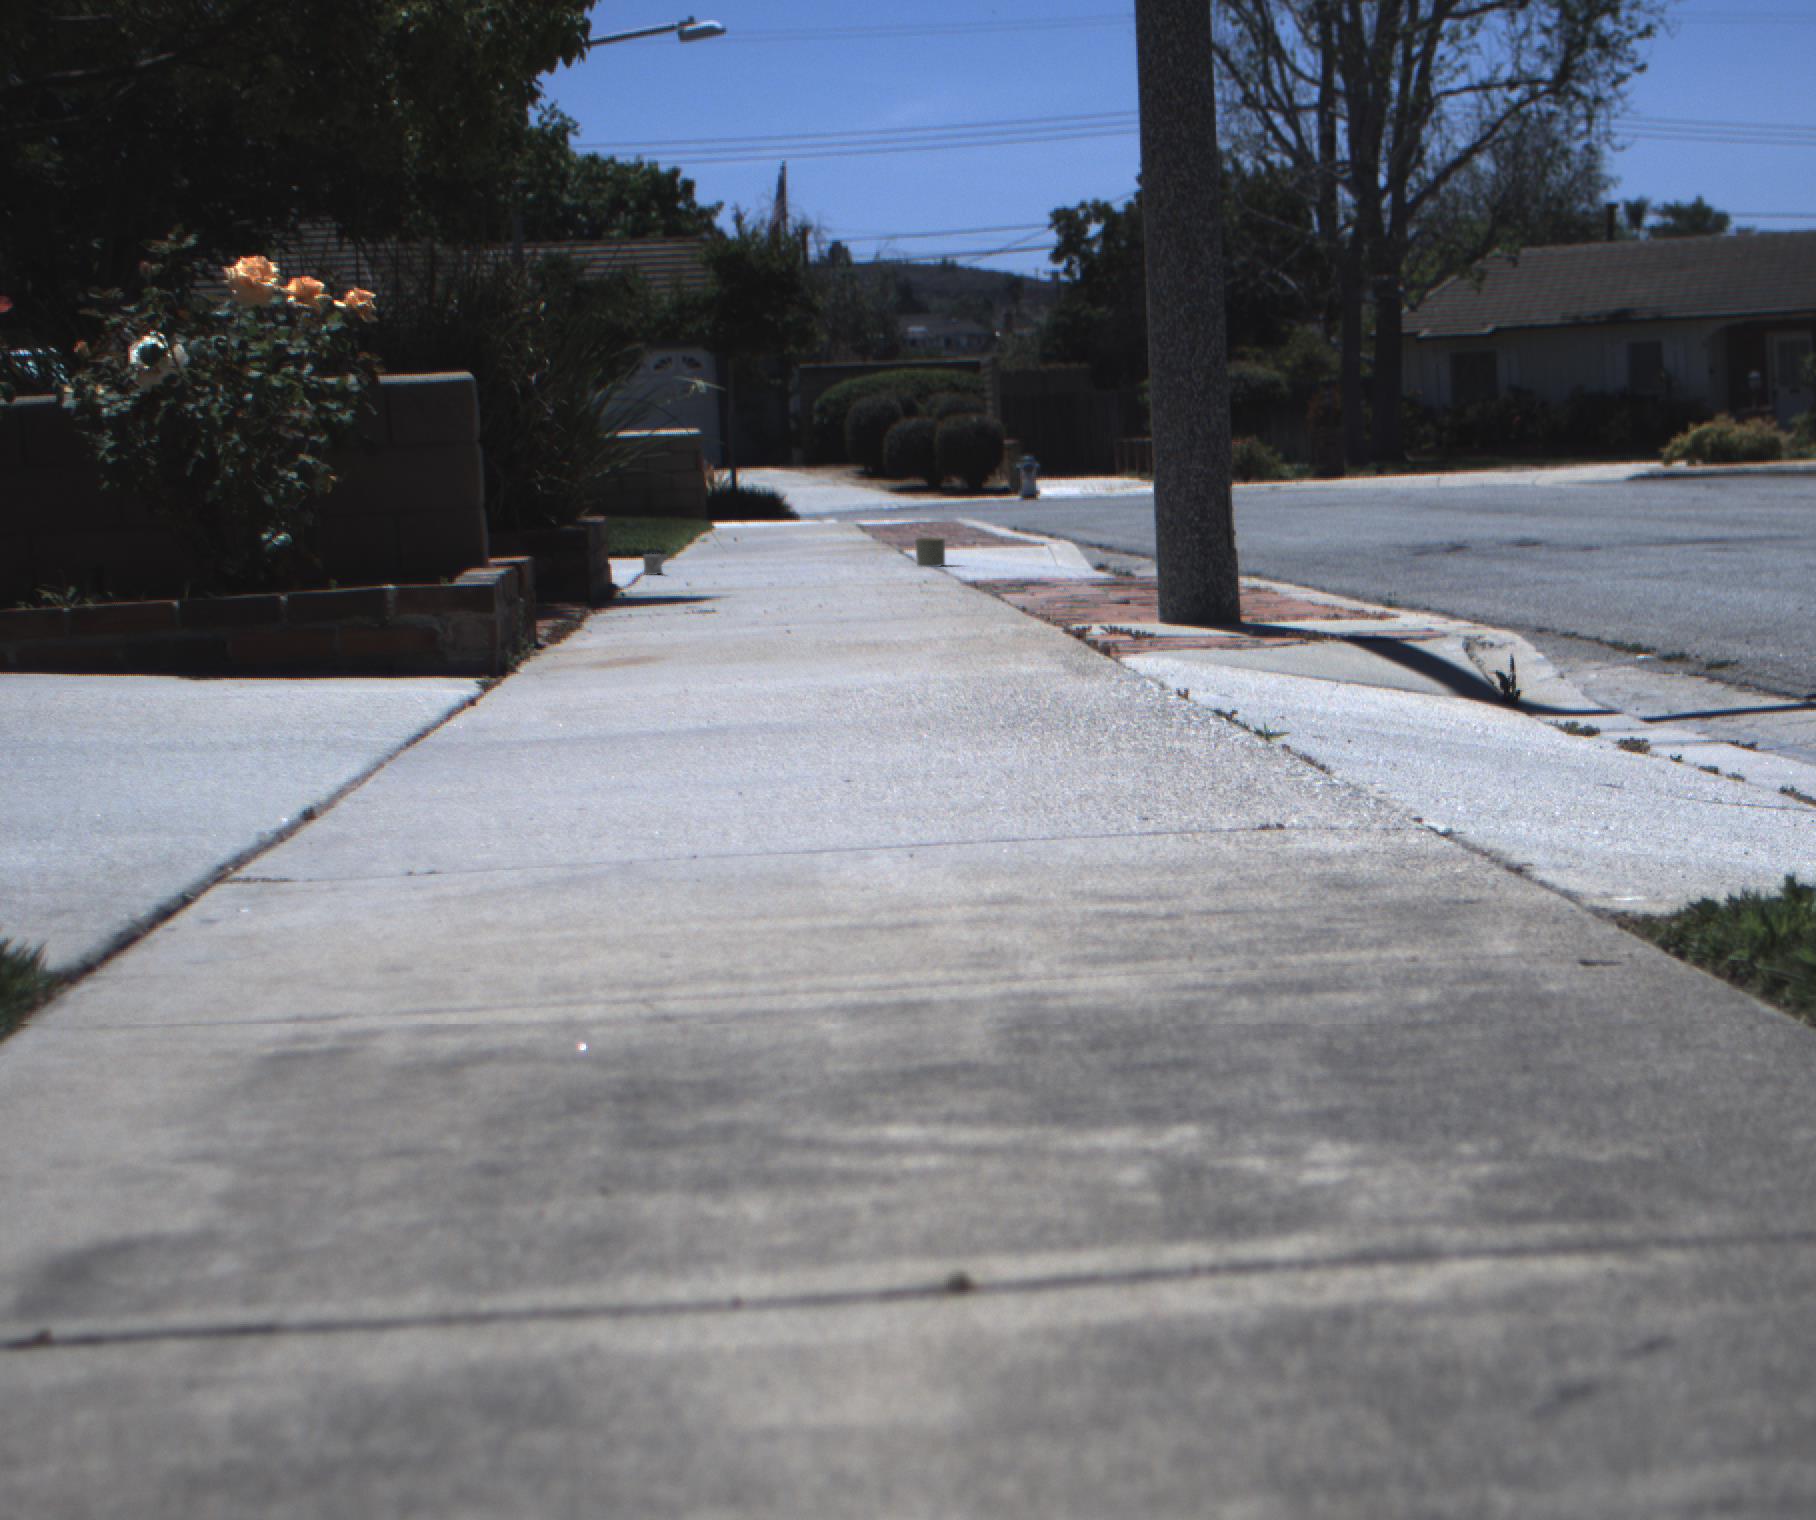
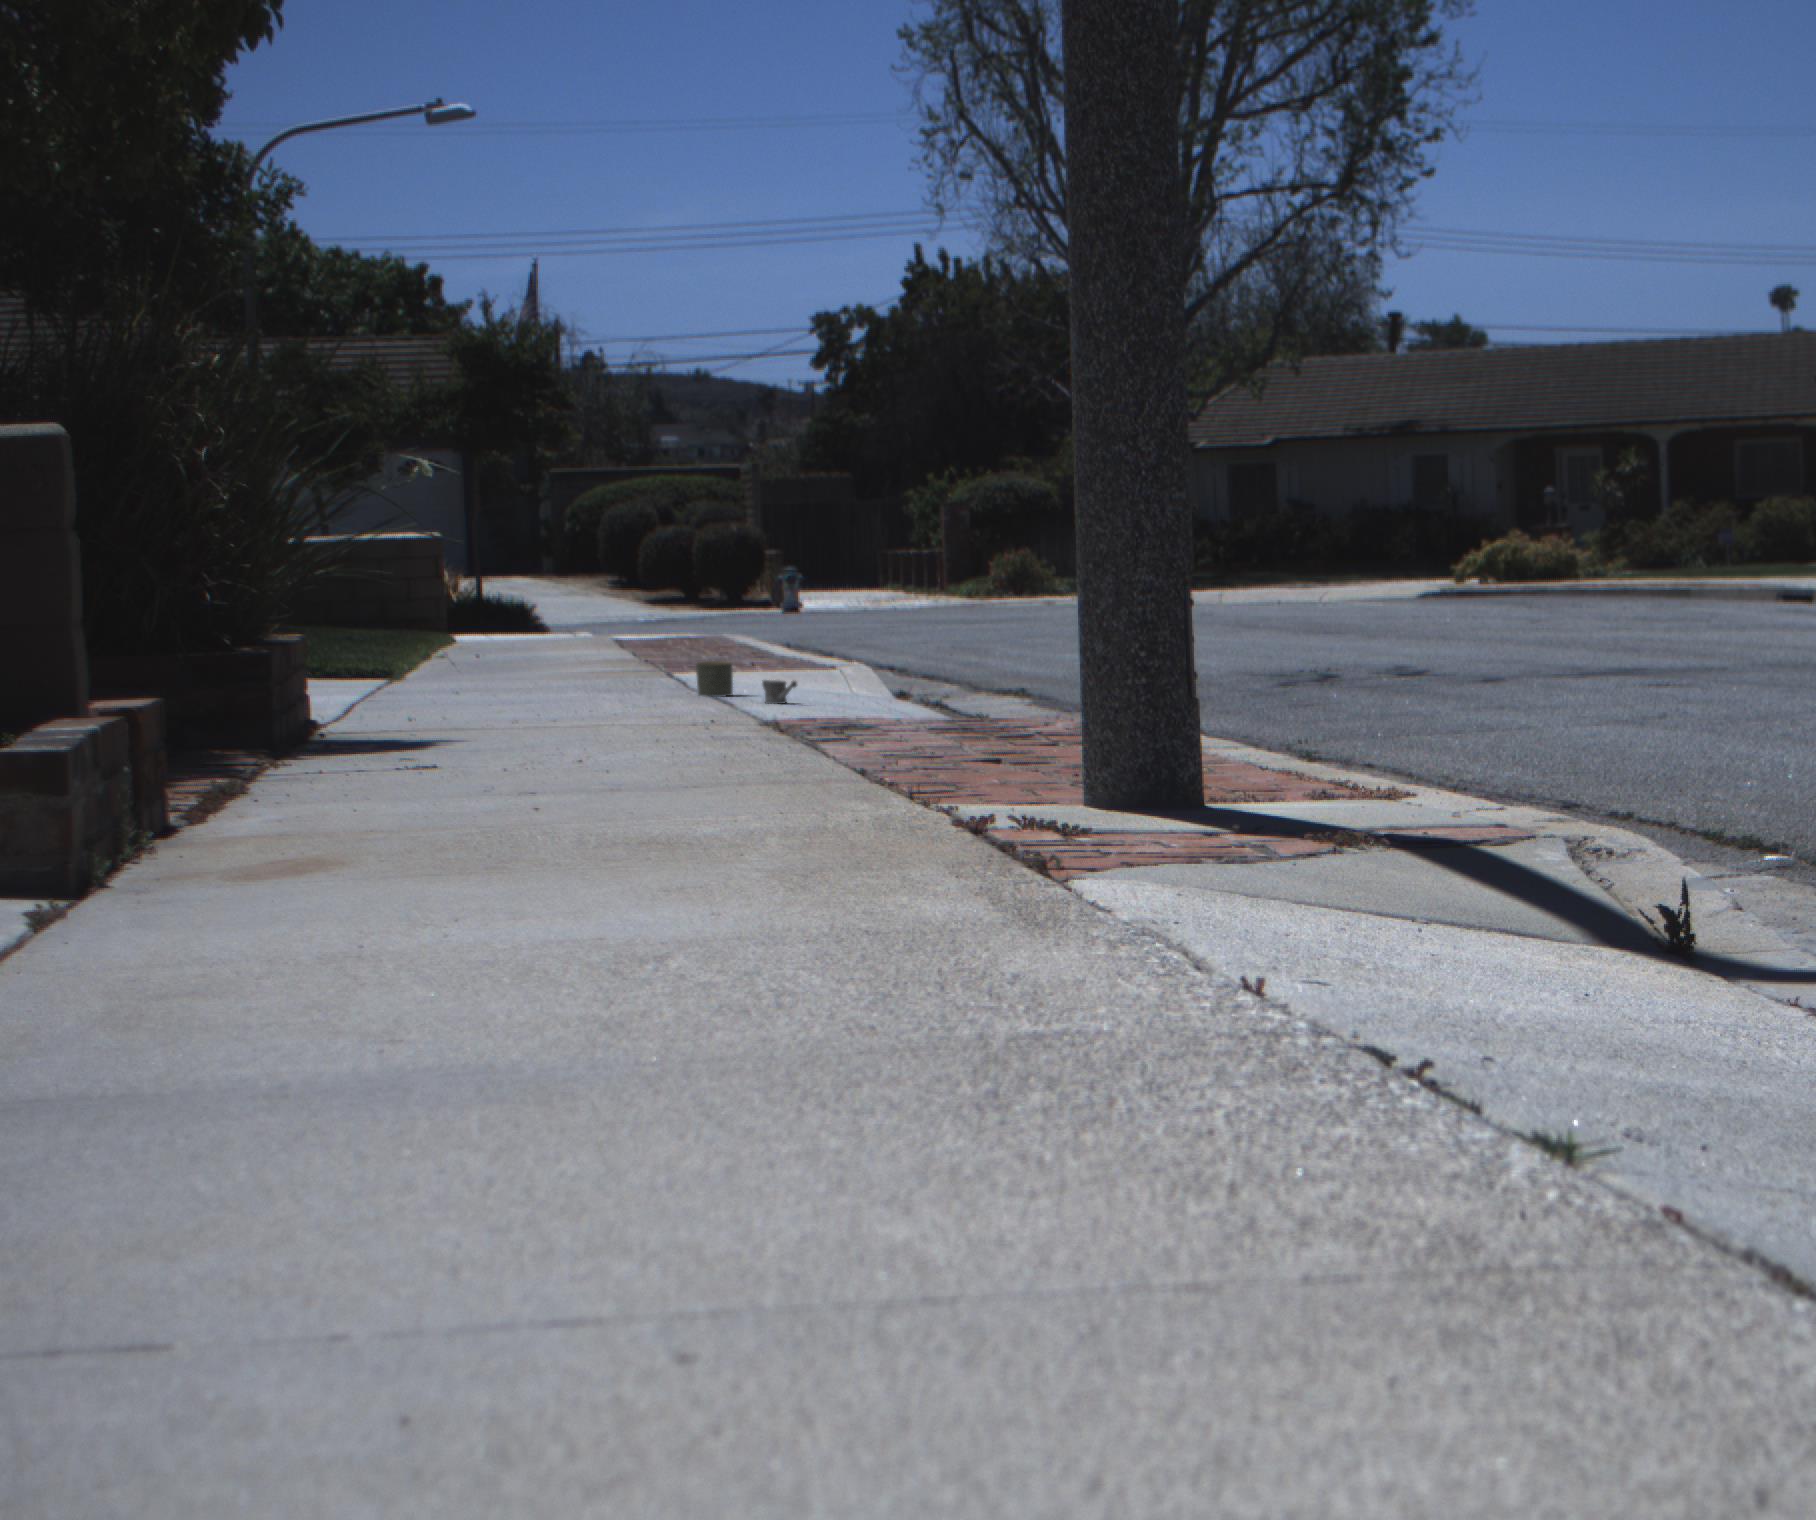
watering can: present [643,554,668,575] -> present [762,680,797,704]

